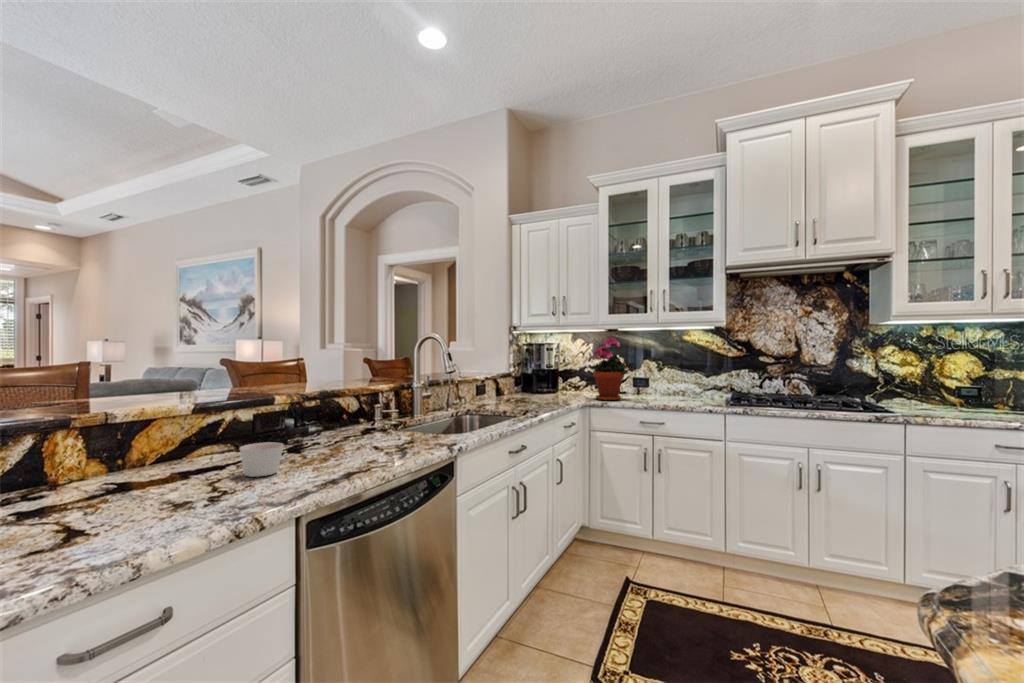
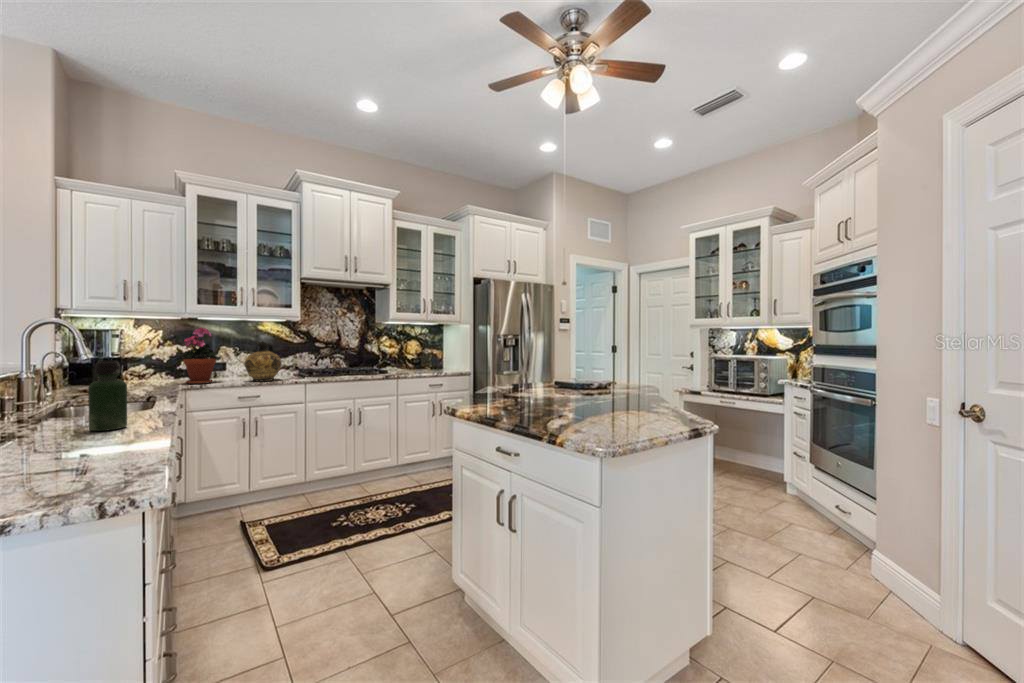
ceramic jug: none [649,352,694,404] -> present [245,341,282,381]
bottle: none [374,363,407,441] -> present [88,360,127,431]
candle: present [240,443,283,477] -> none [79,430,122,458]

